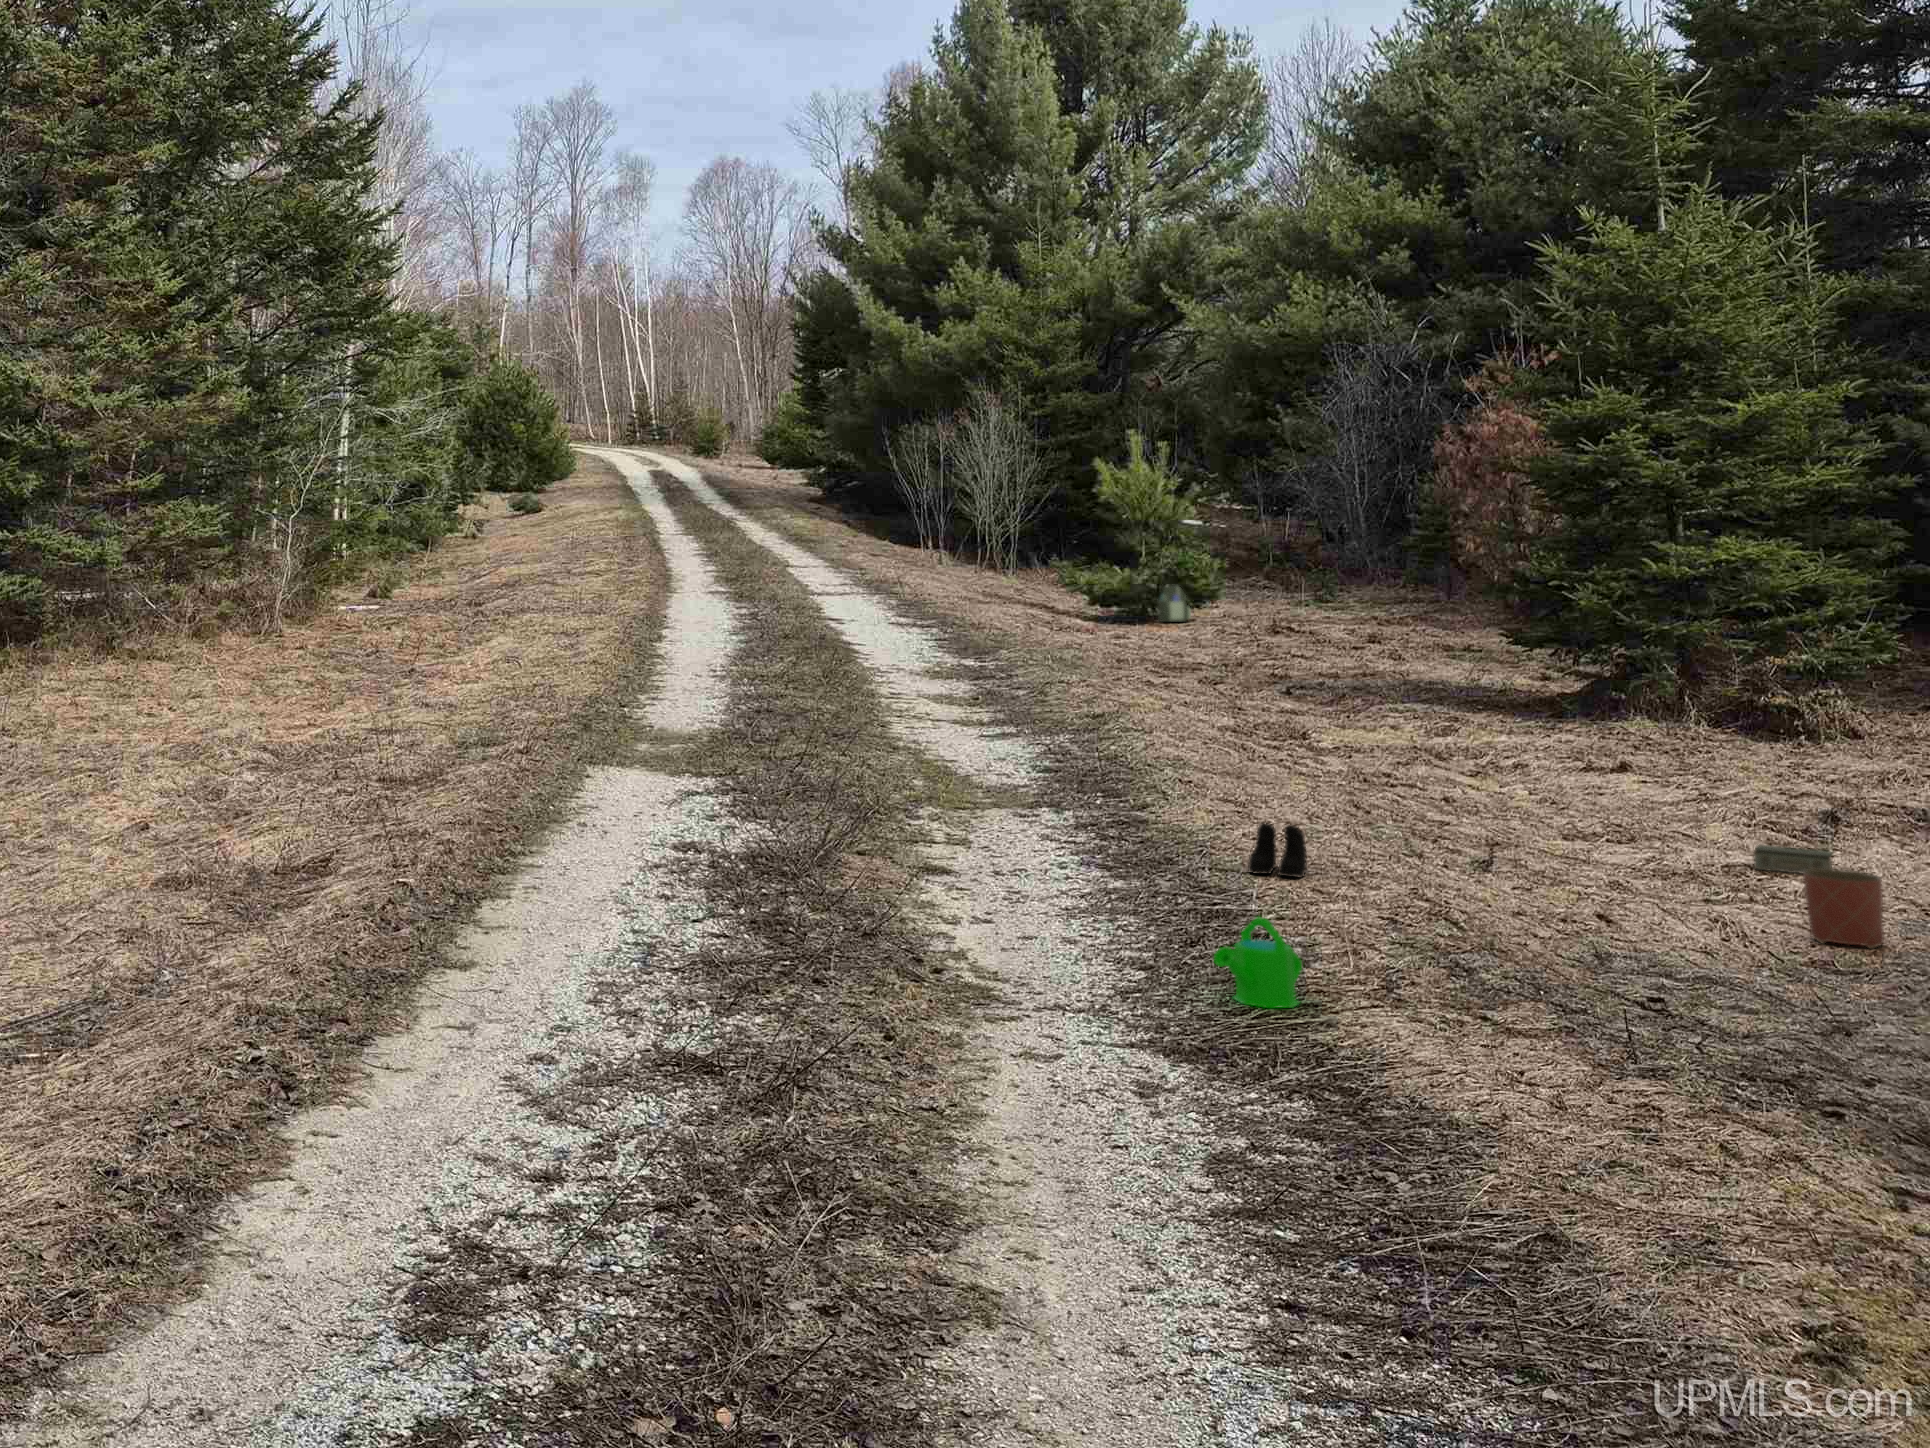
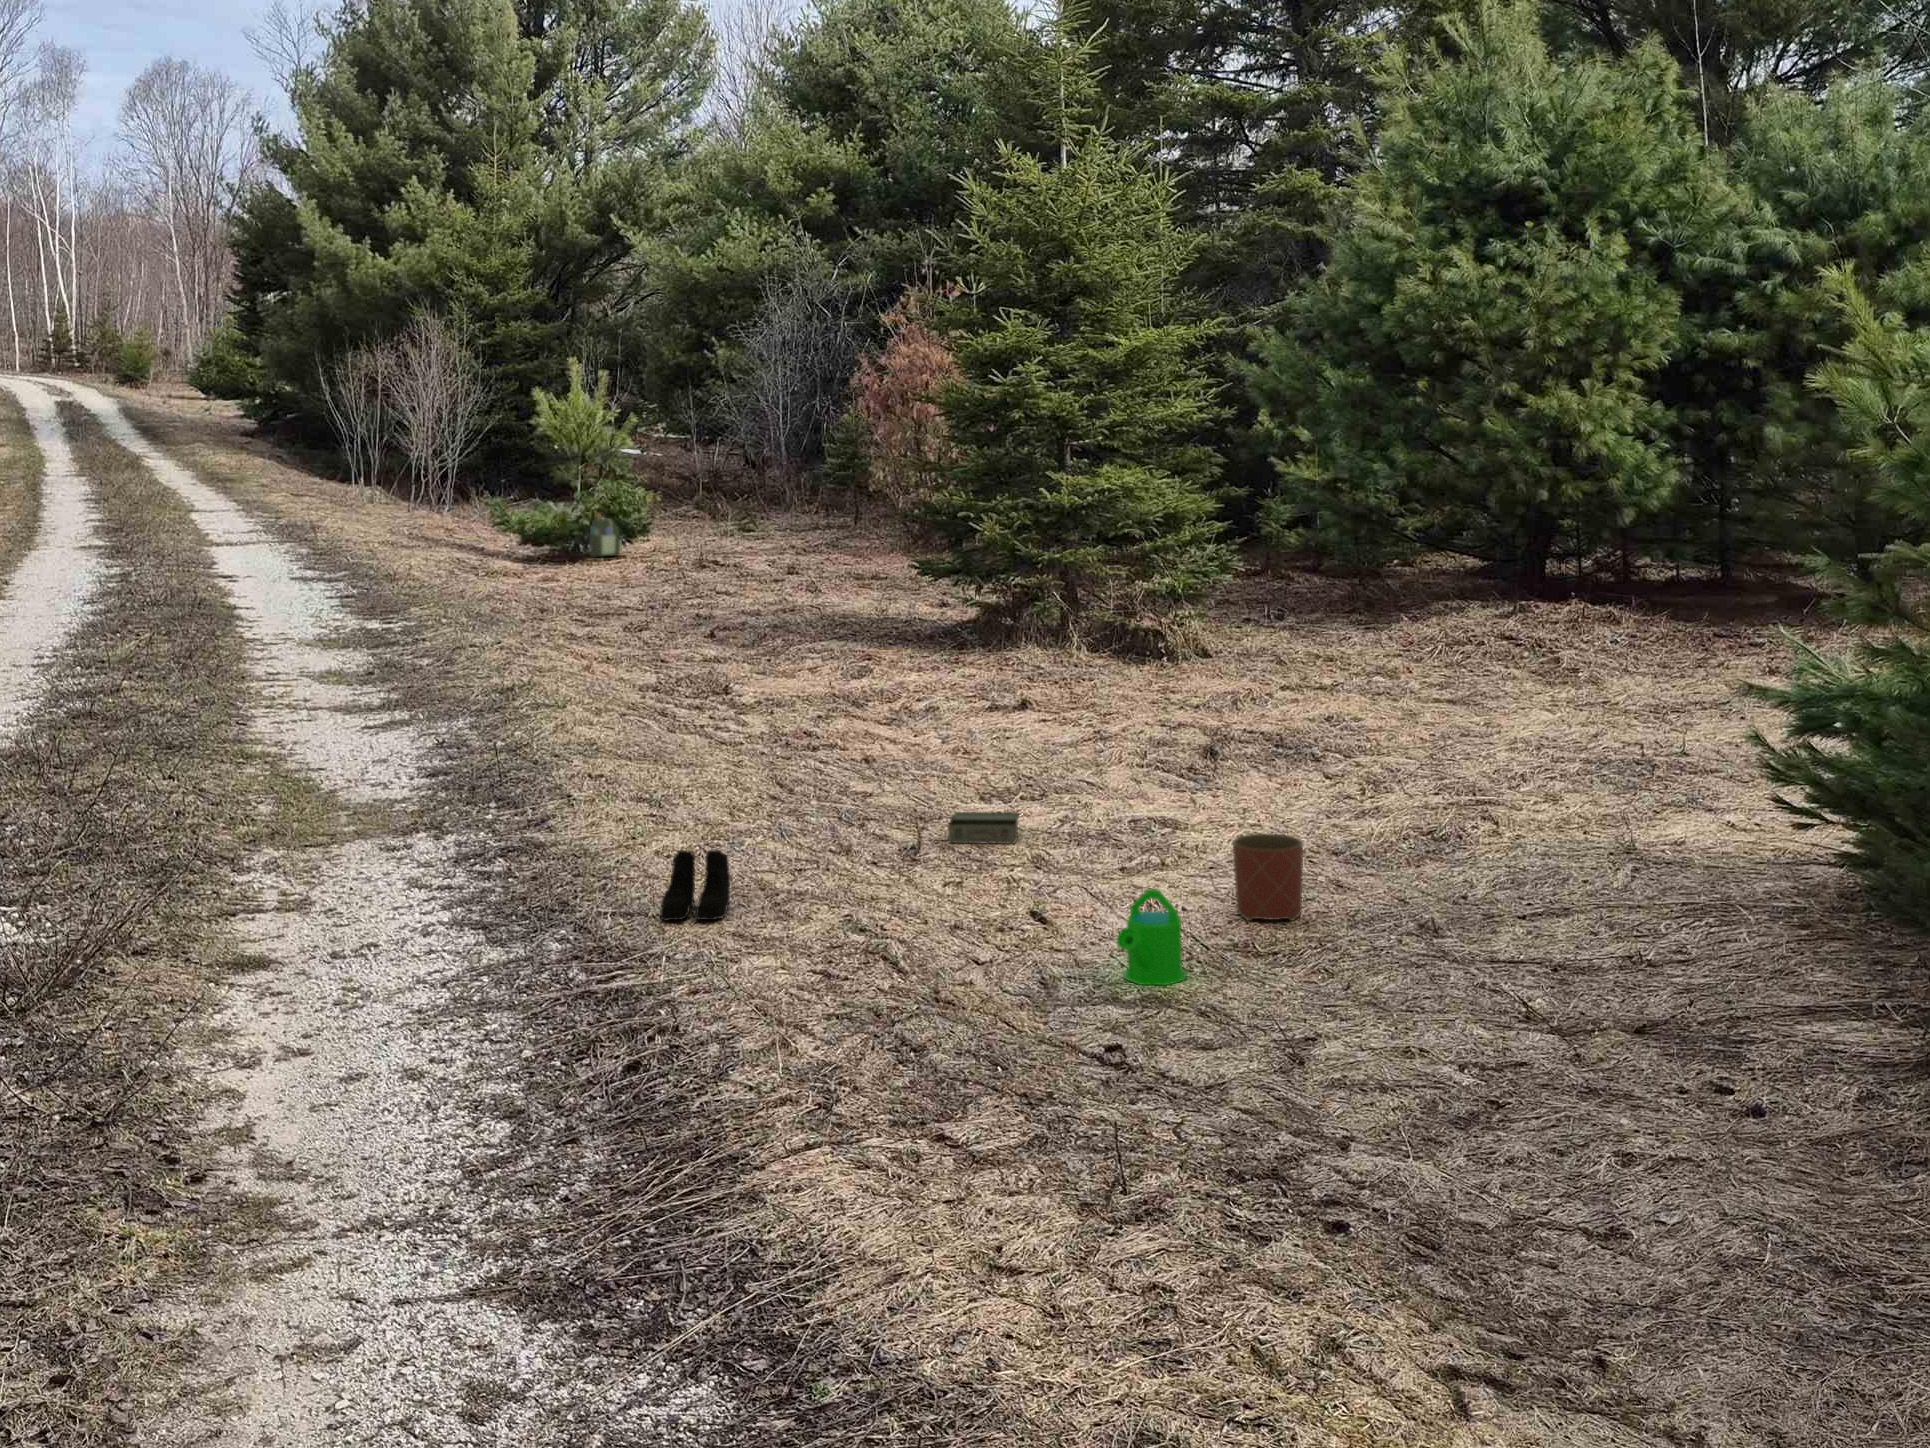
toolbox: present [1753,845,1832,874] -> present [948,812,1019,844]
watering can: present [1214,917,1302,1008] -> present [1117,889,1187,985]

